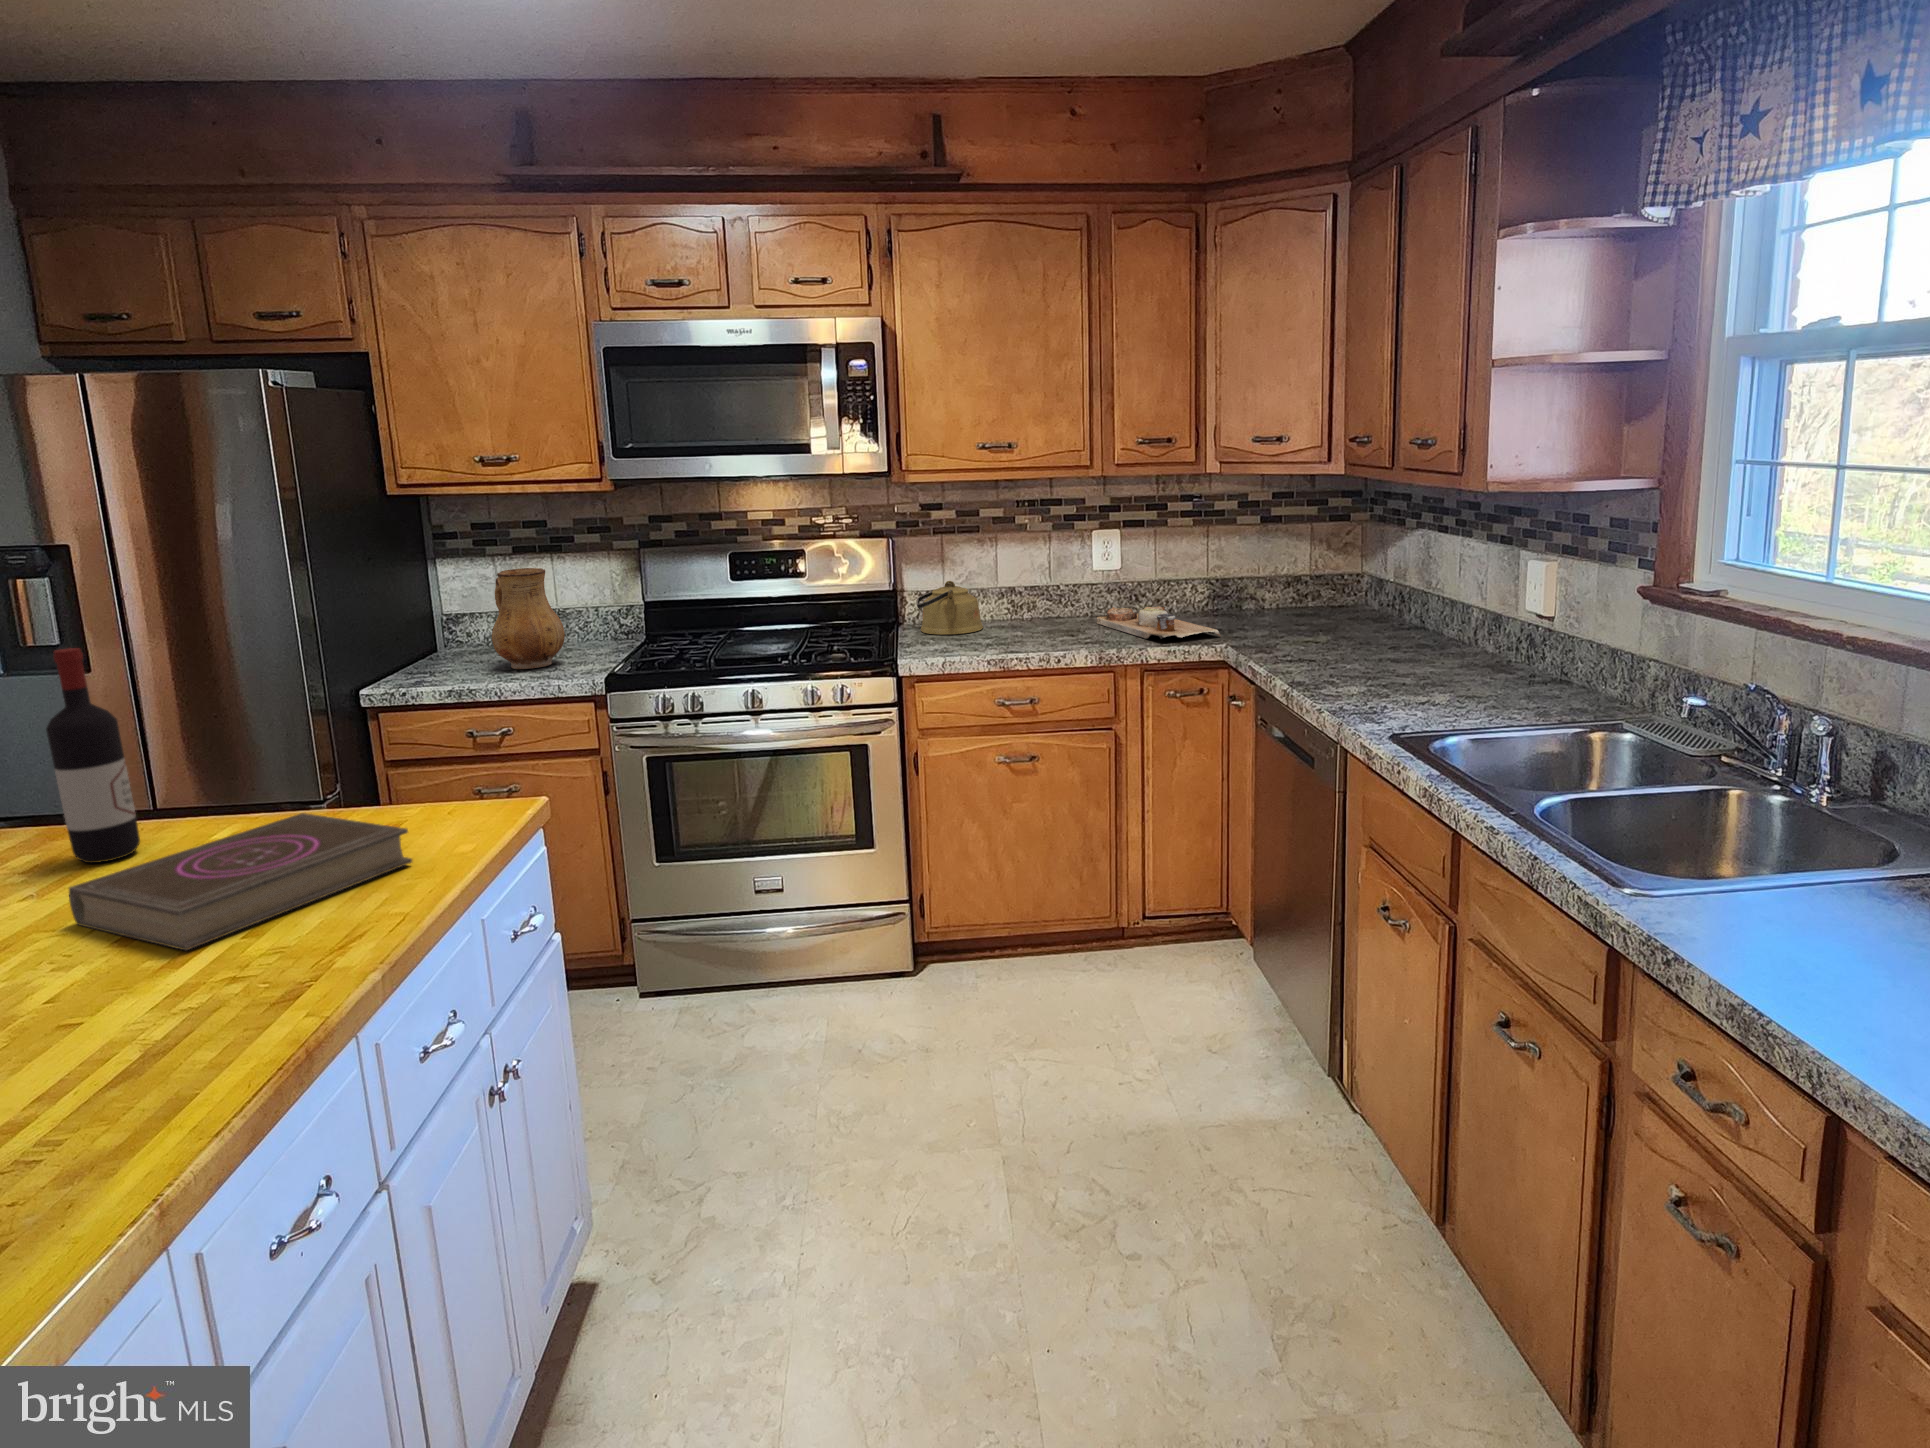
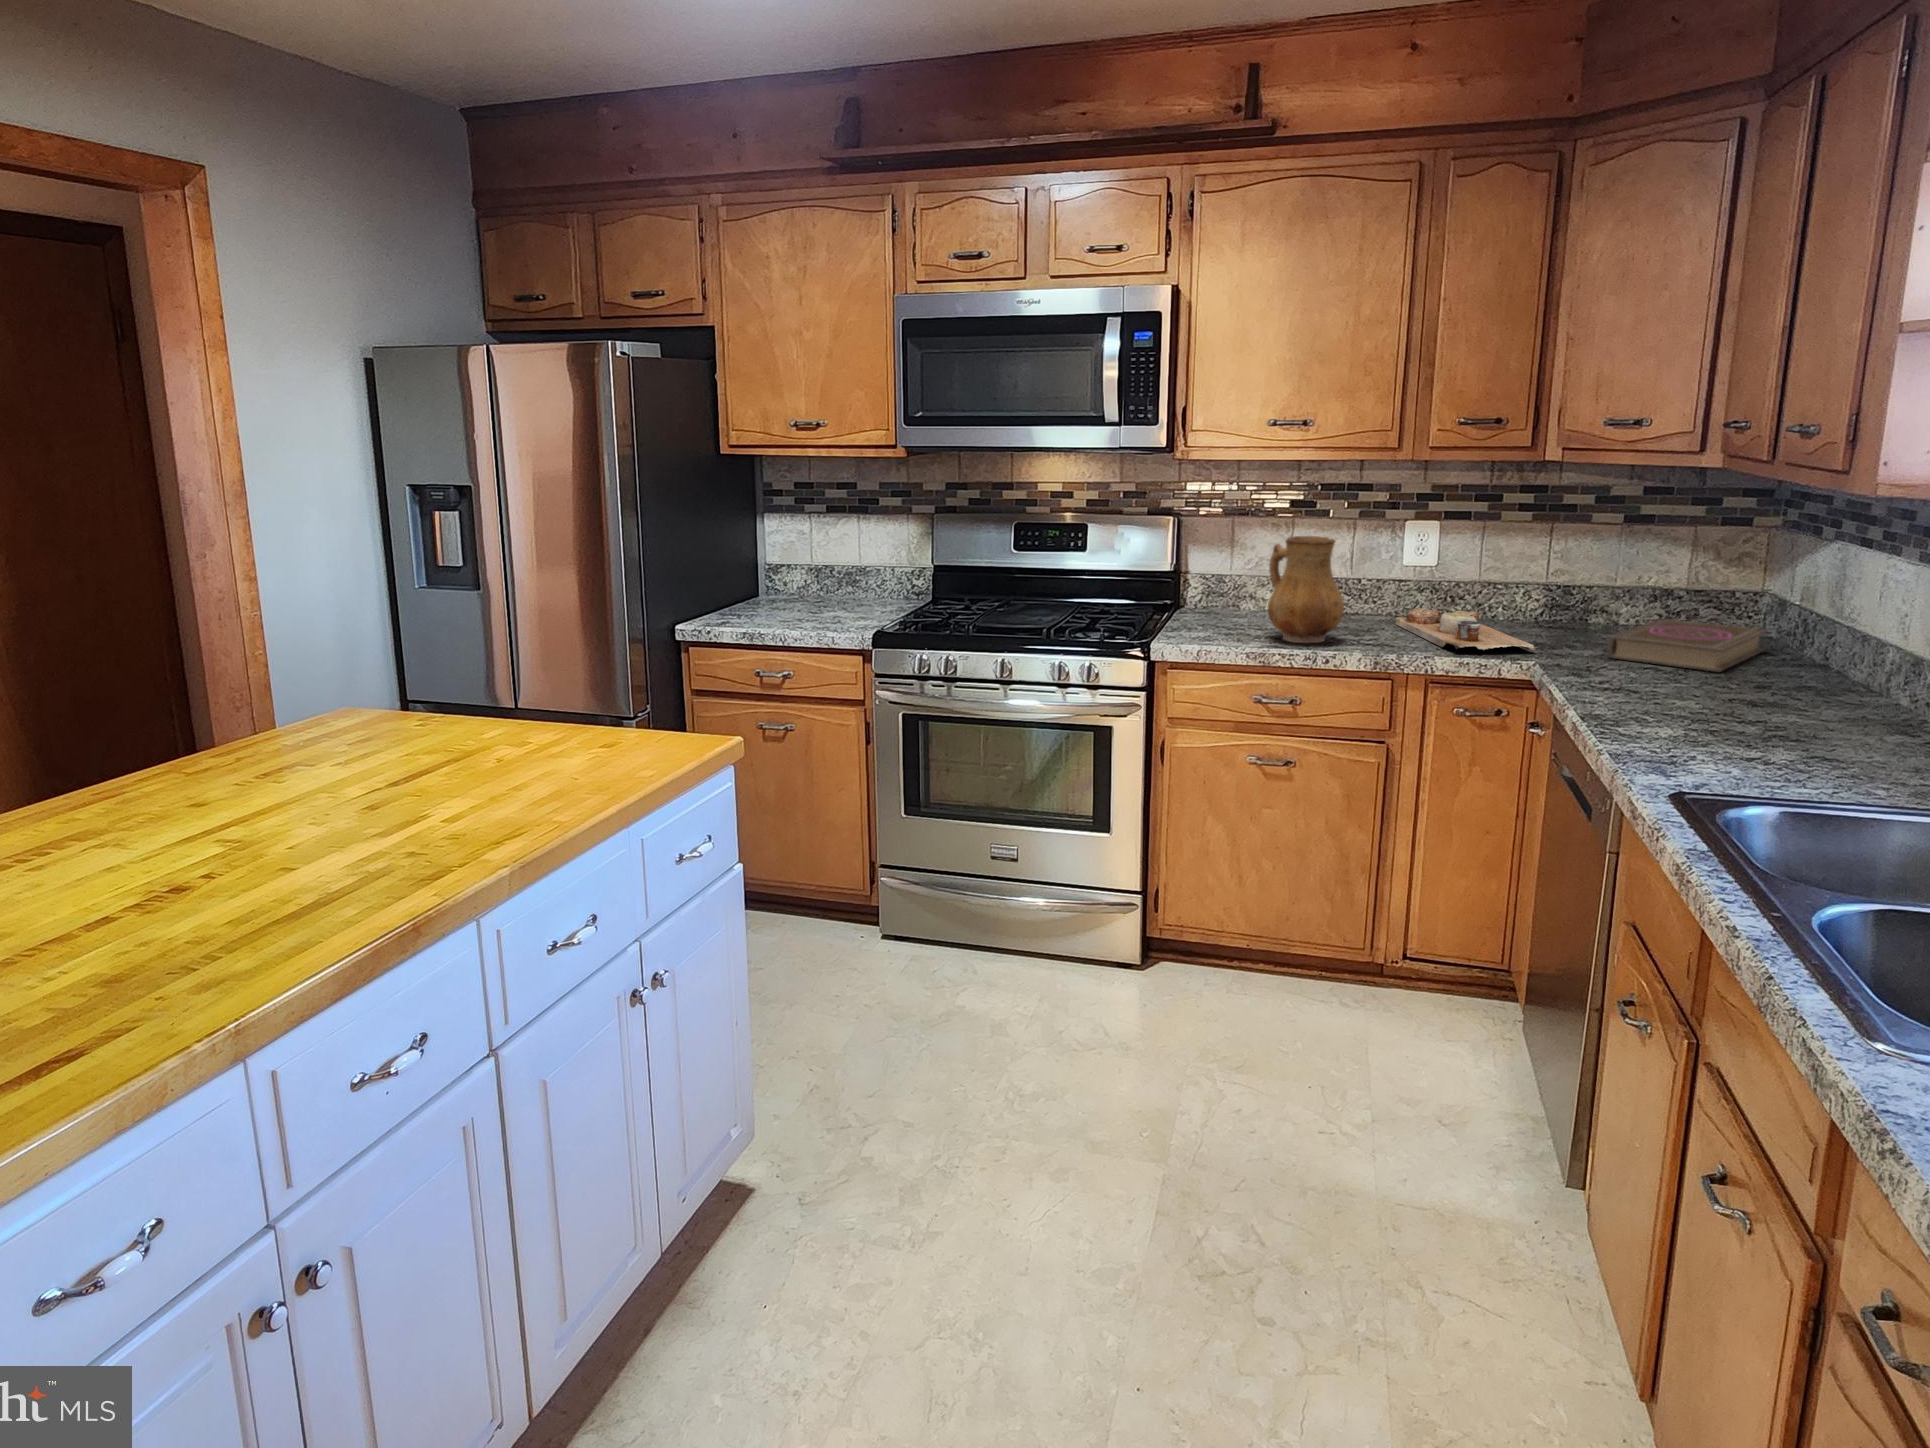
ceramic pitcher: present [492,568,565,669] -> present [1268,536,1344,643]
kettle: present [917,581,983,635] -> none [1192,565,1264,622]
wine bottle: present [46,648,140,863] -> none [380,574,439,748]
book: present [69,813,412,951] -> present [1608,619,1767,672]

